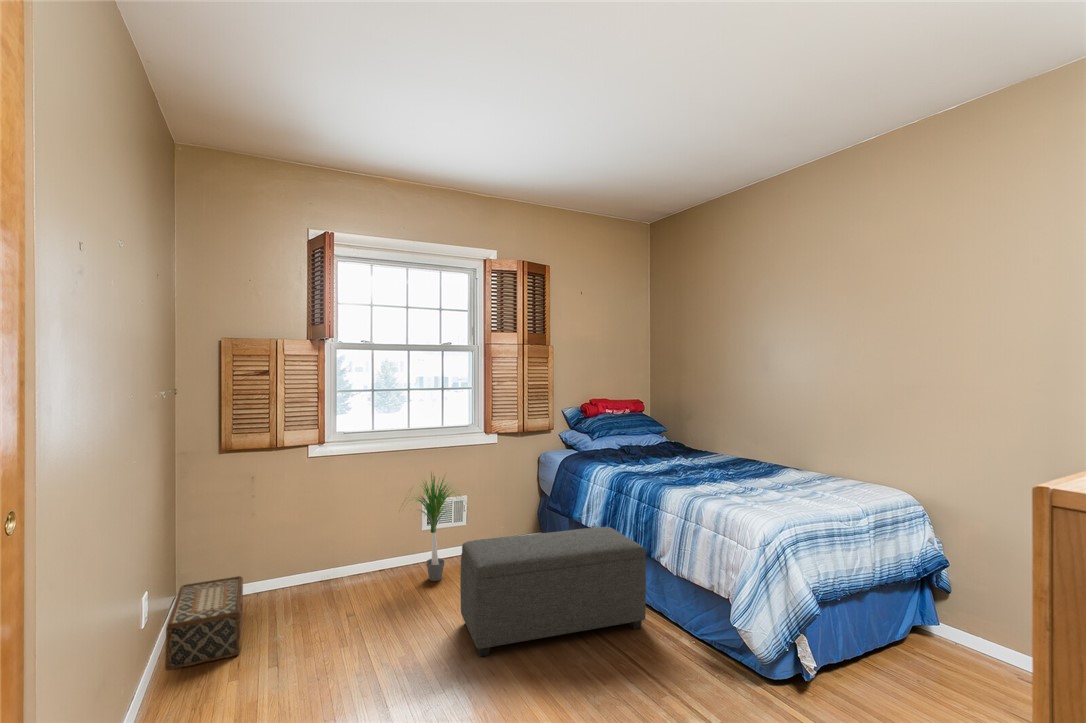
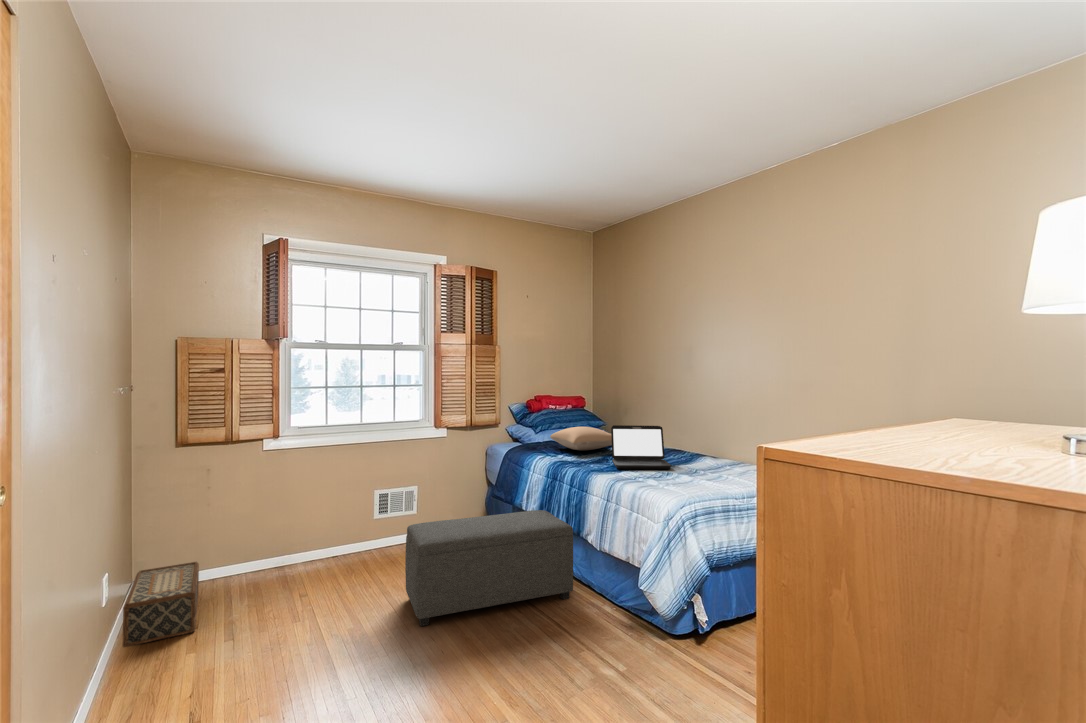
laptop: none [682,433,753,484] -> present [611,425,671,469]
pillow: none [610,434,691,460] -> present [550,427,612,450]
potted plant: present [405,473,461,581] -> none [348,457,419,564]

